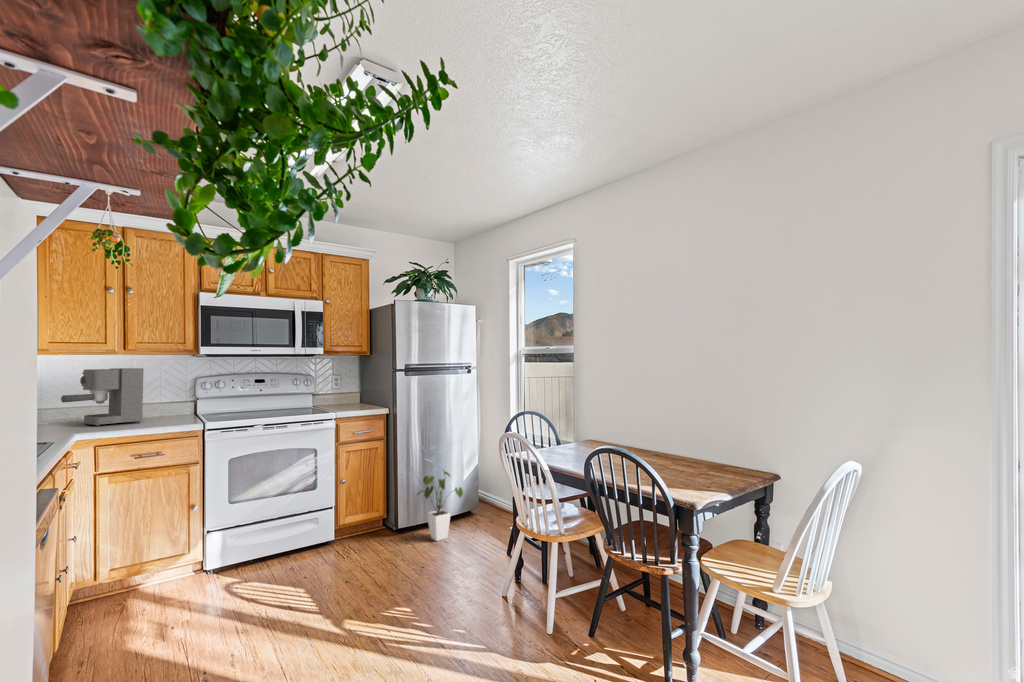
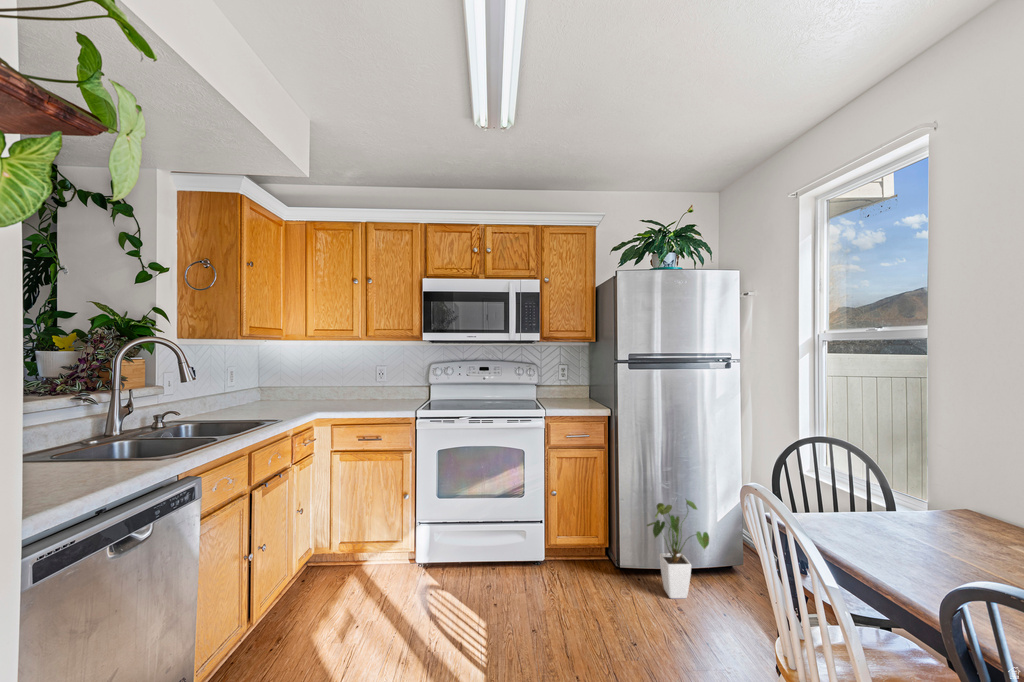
coffee maker: present [61,368,144,426] -> none [317,353,376,405]

